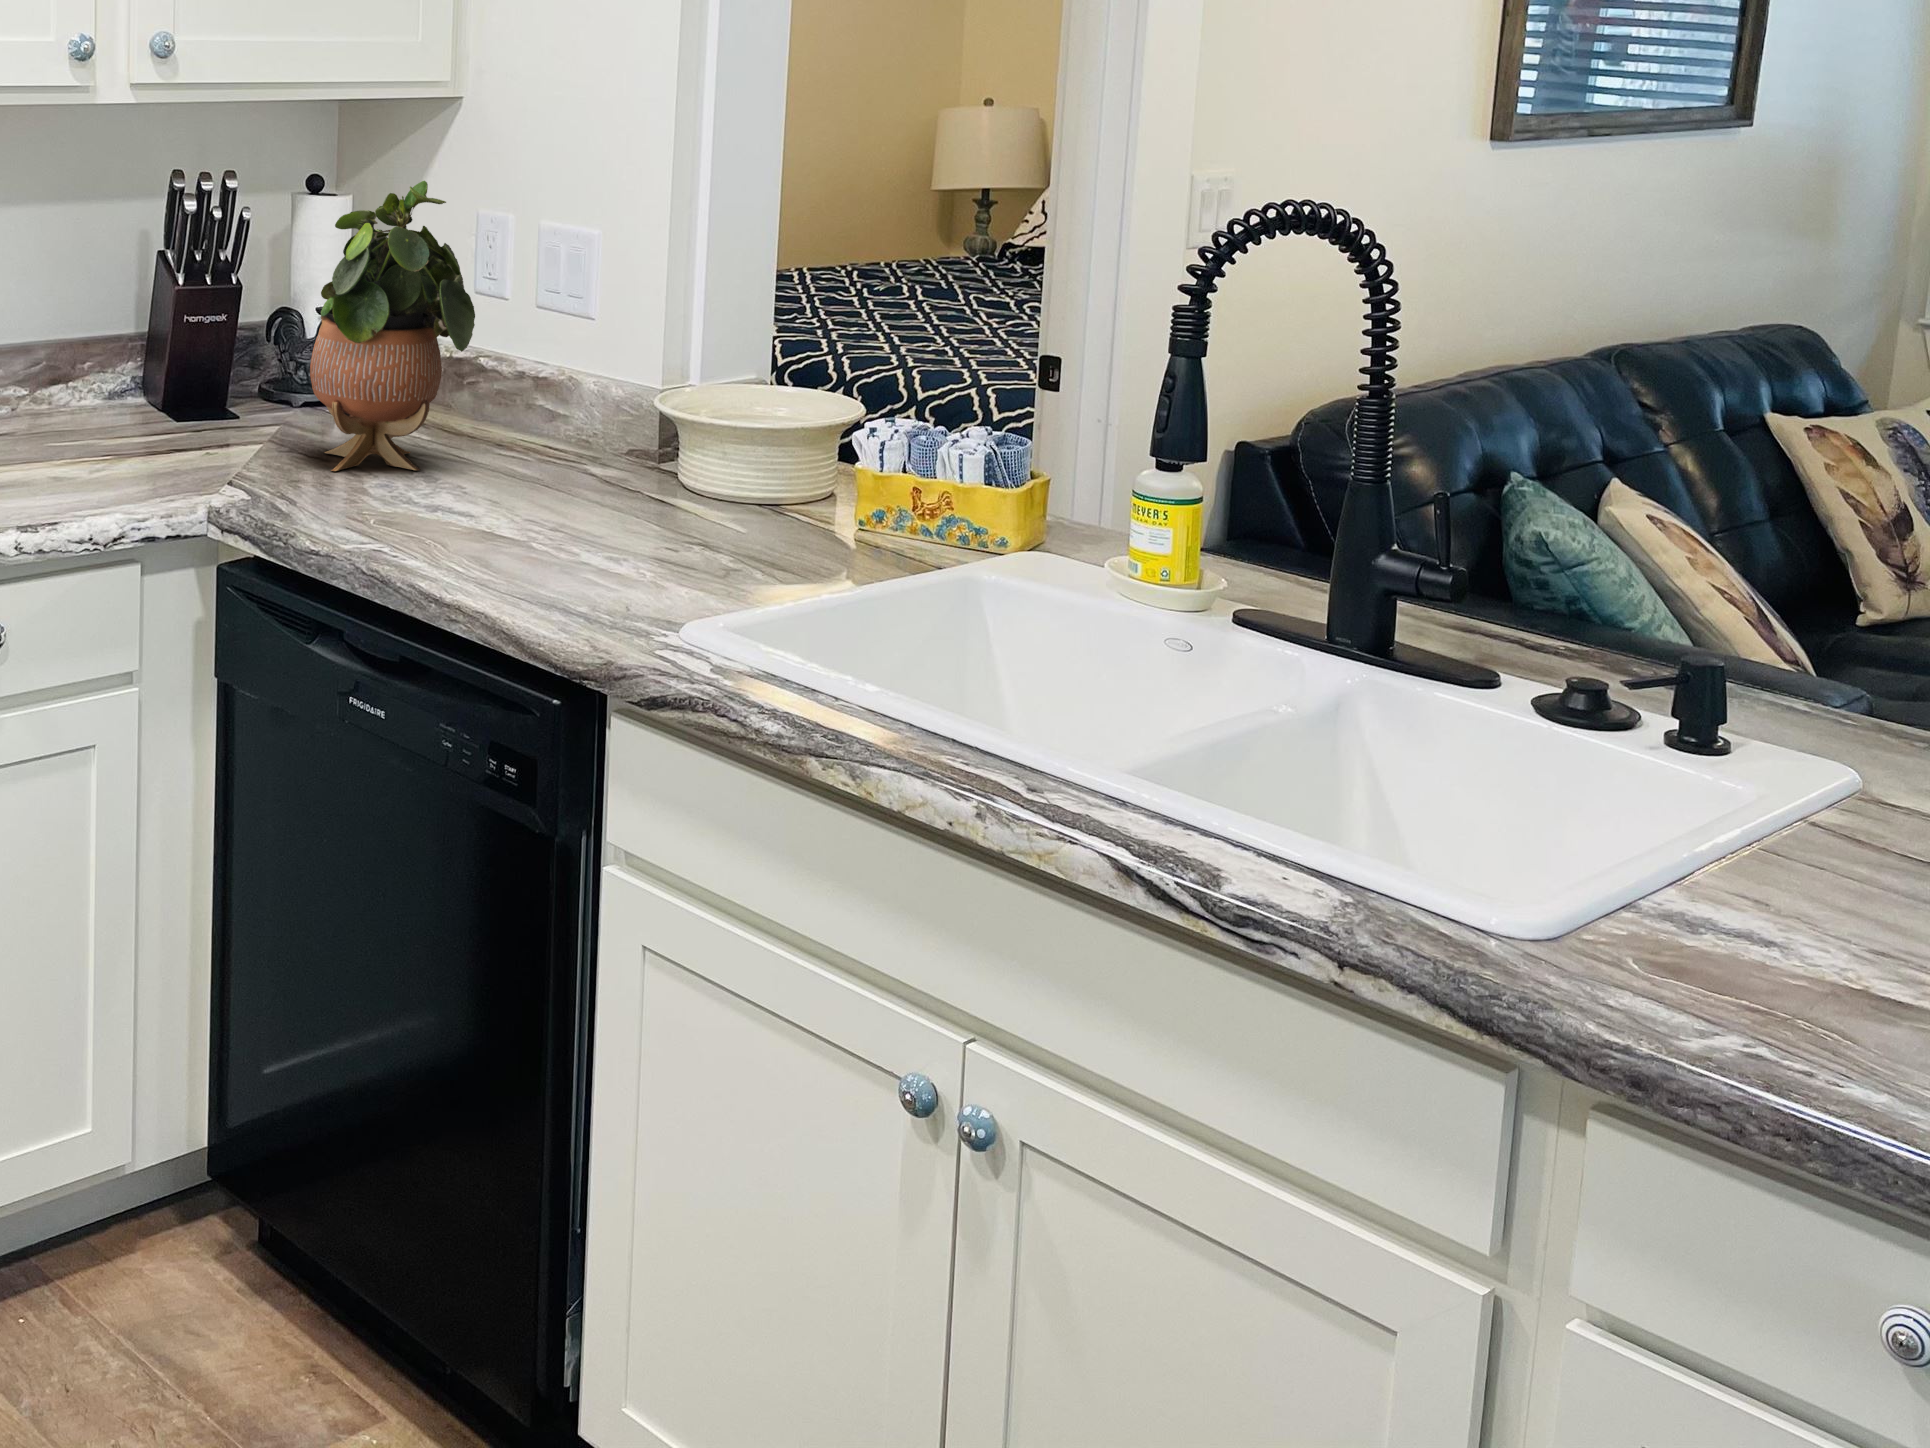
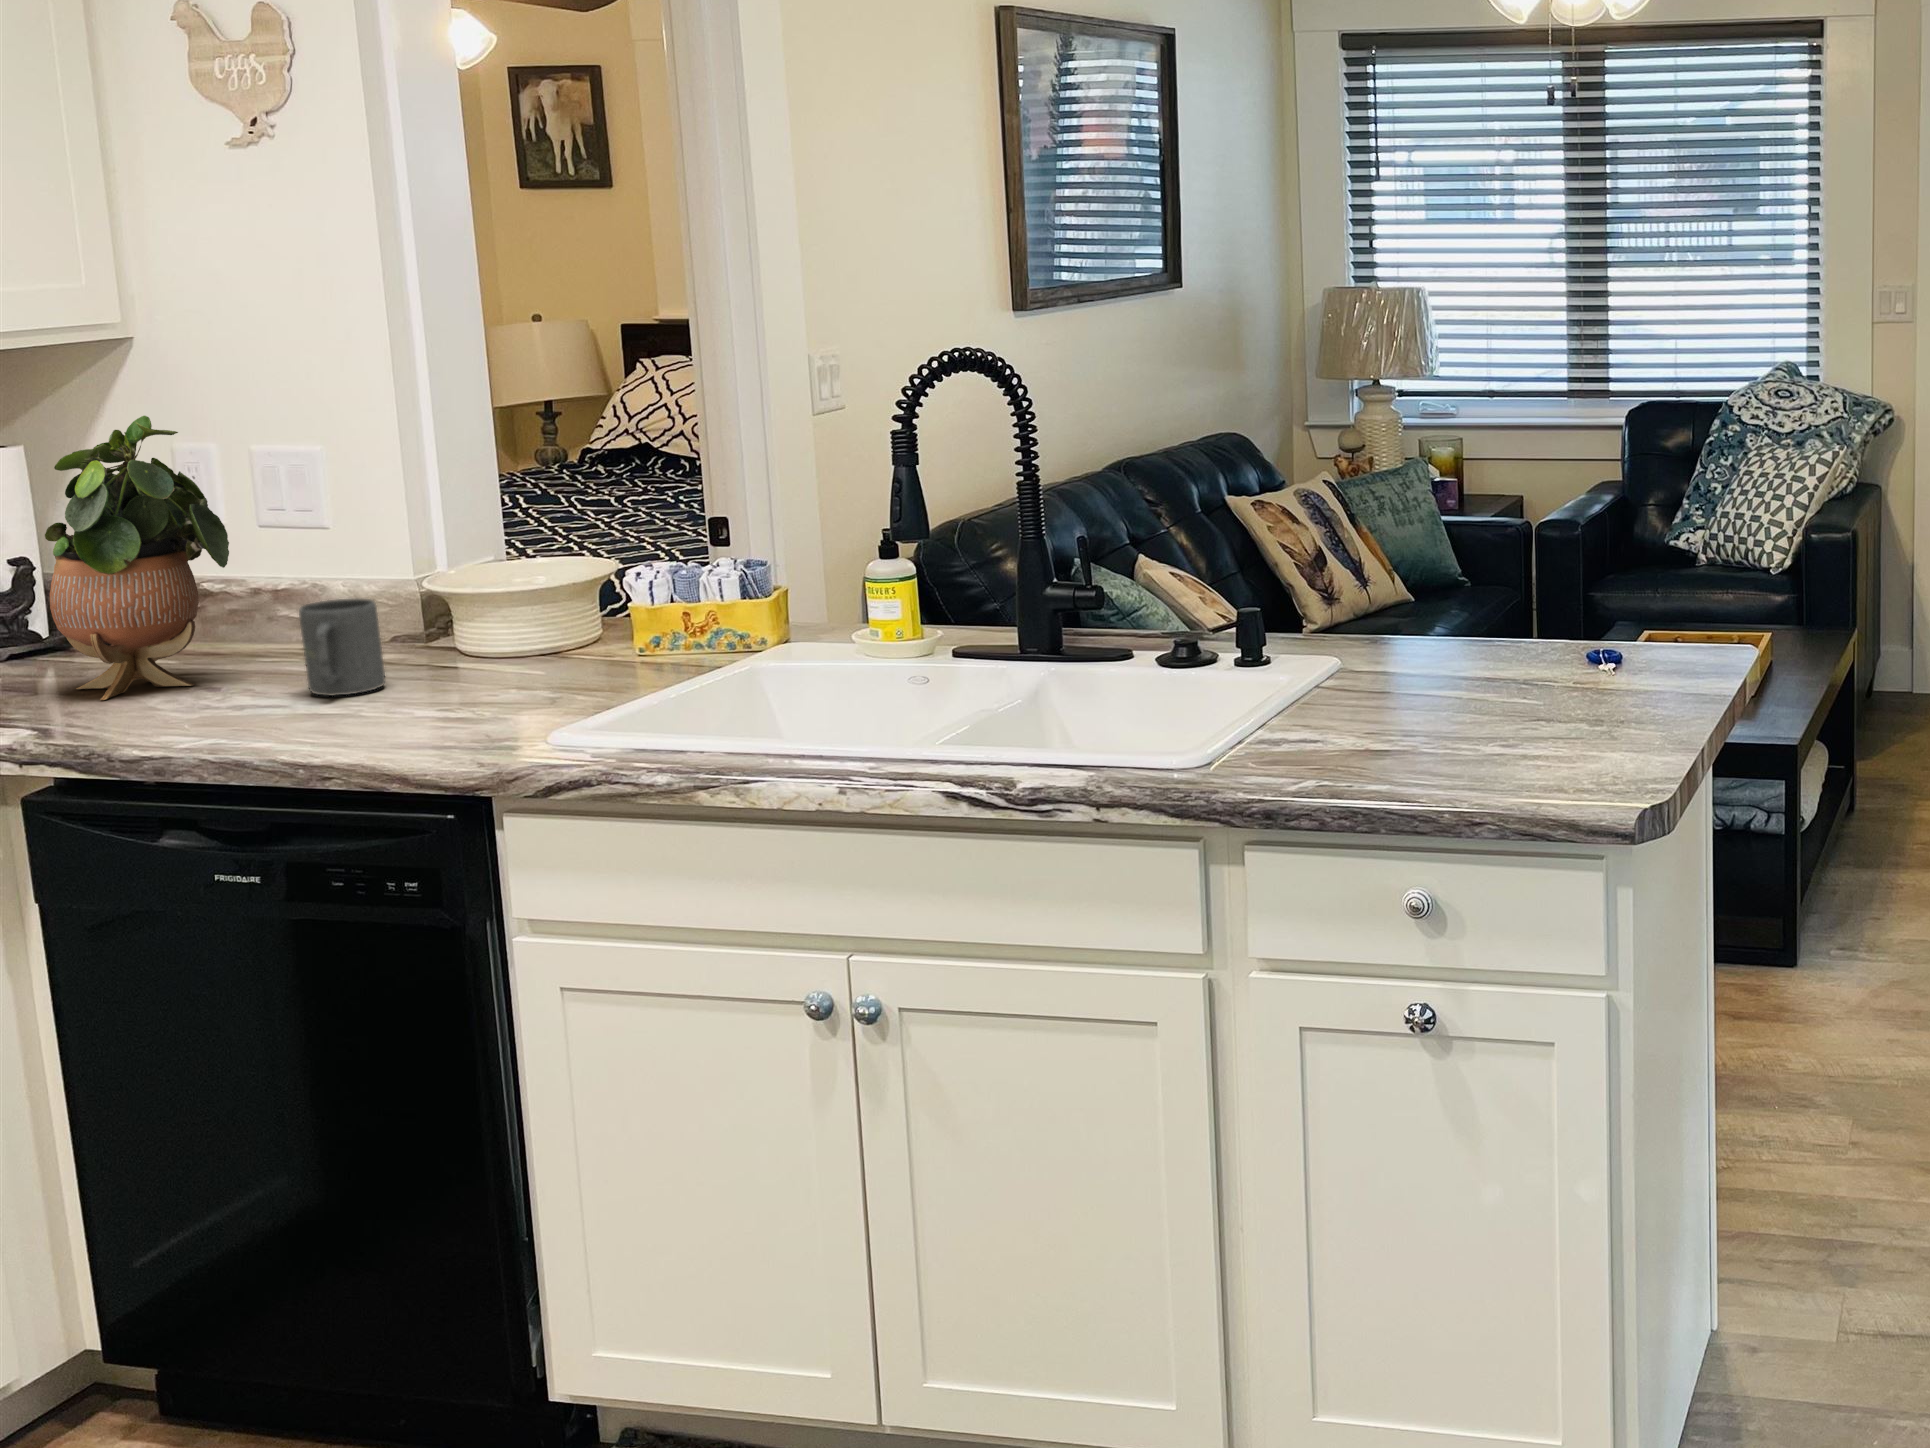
mug: none [505,405,585,516] -> present [299,598,385,696]

